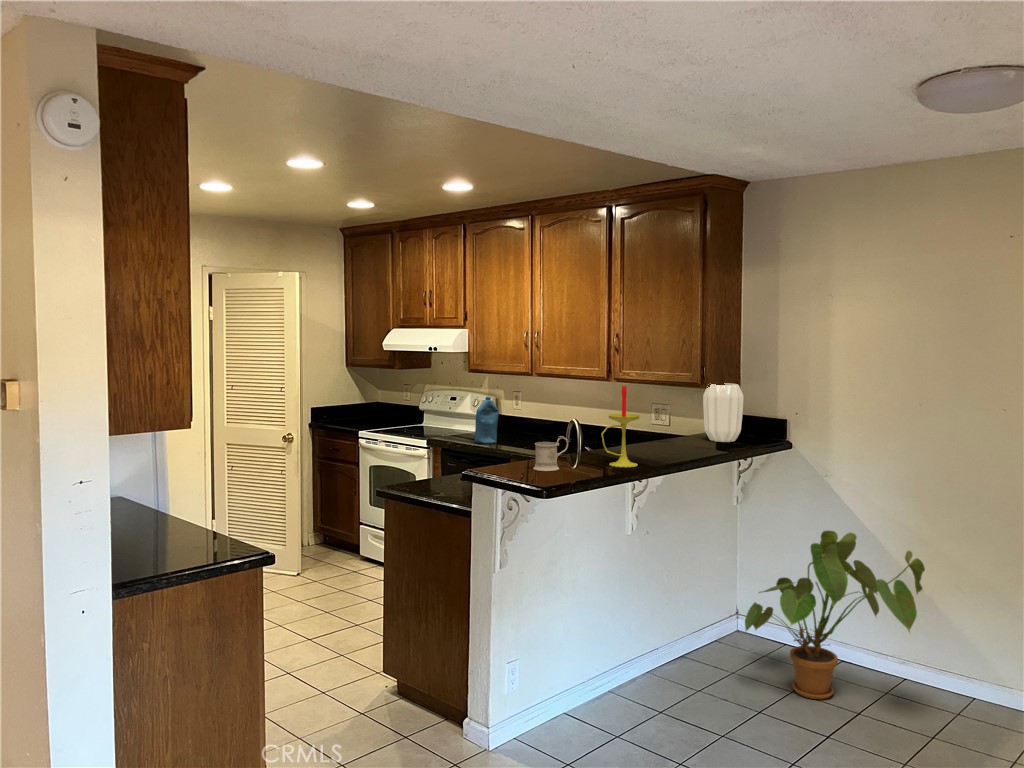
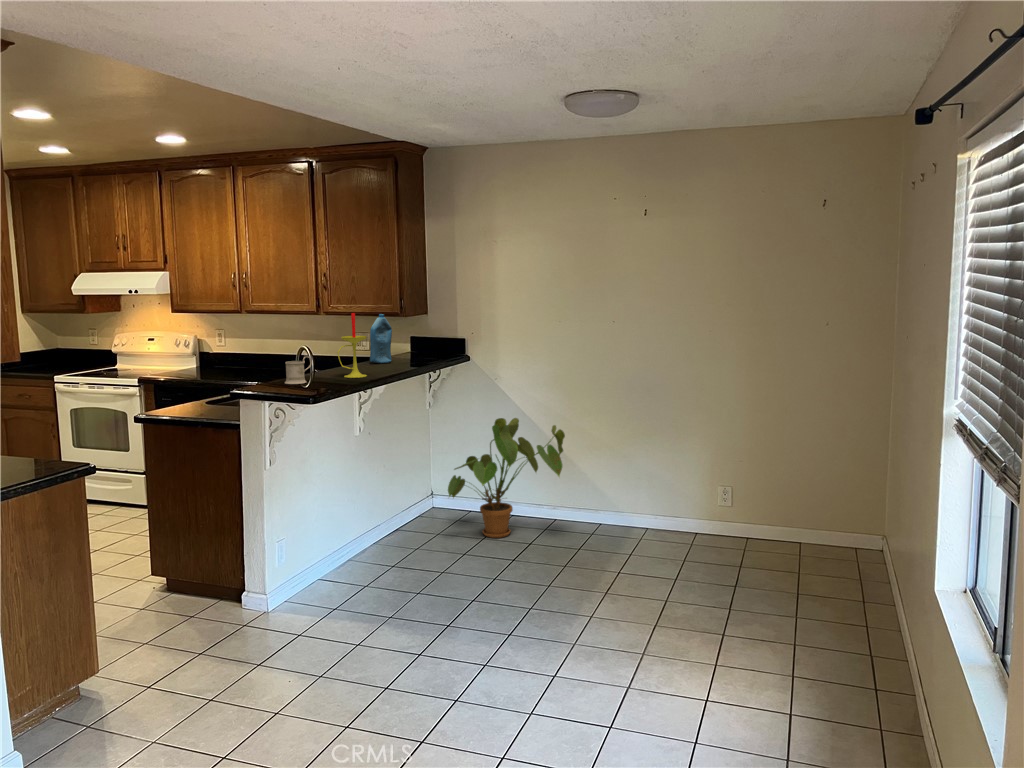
vase: present [703,383,744,442] -> none [401,312,433,359]
bottle: present [474,397,499,444] -> present [370,314,392,363]

